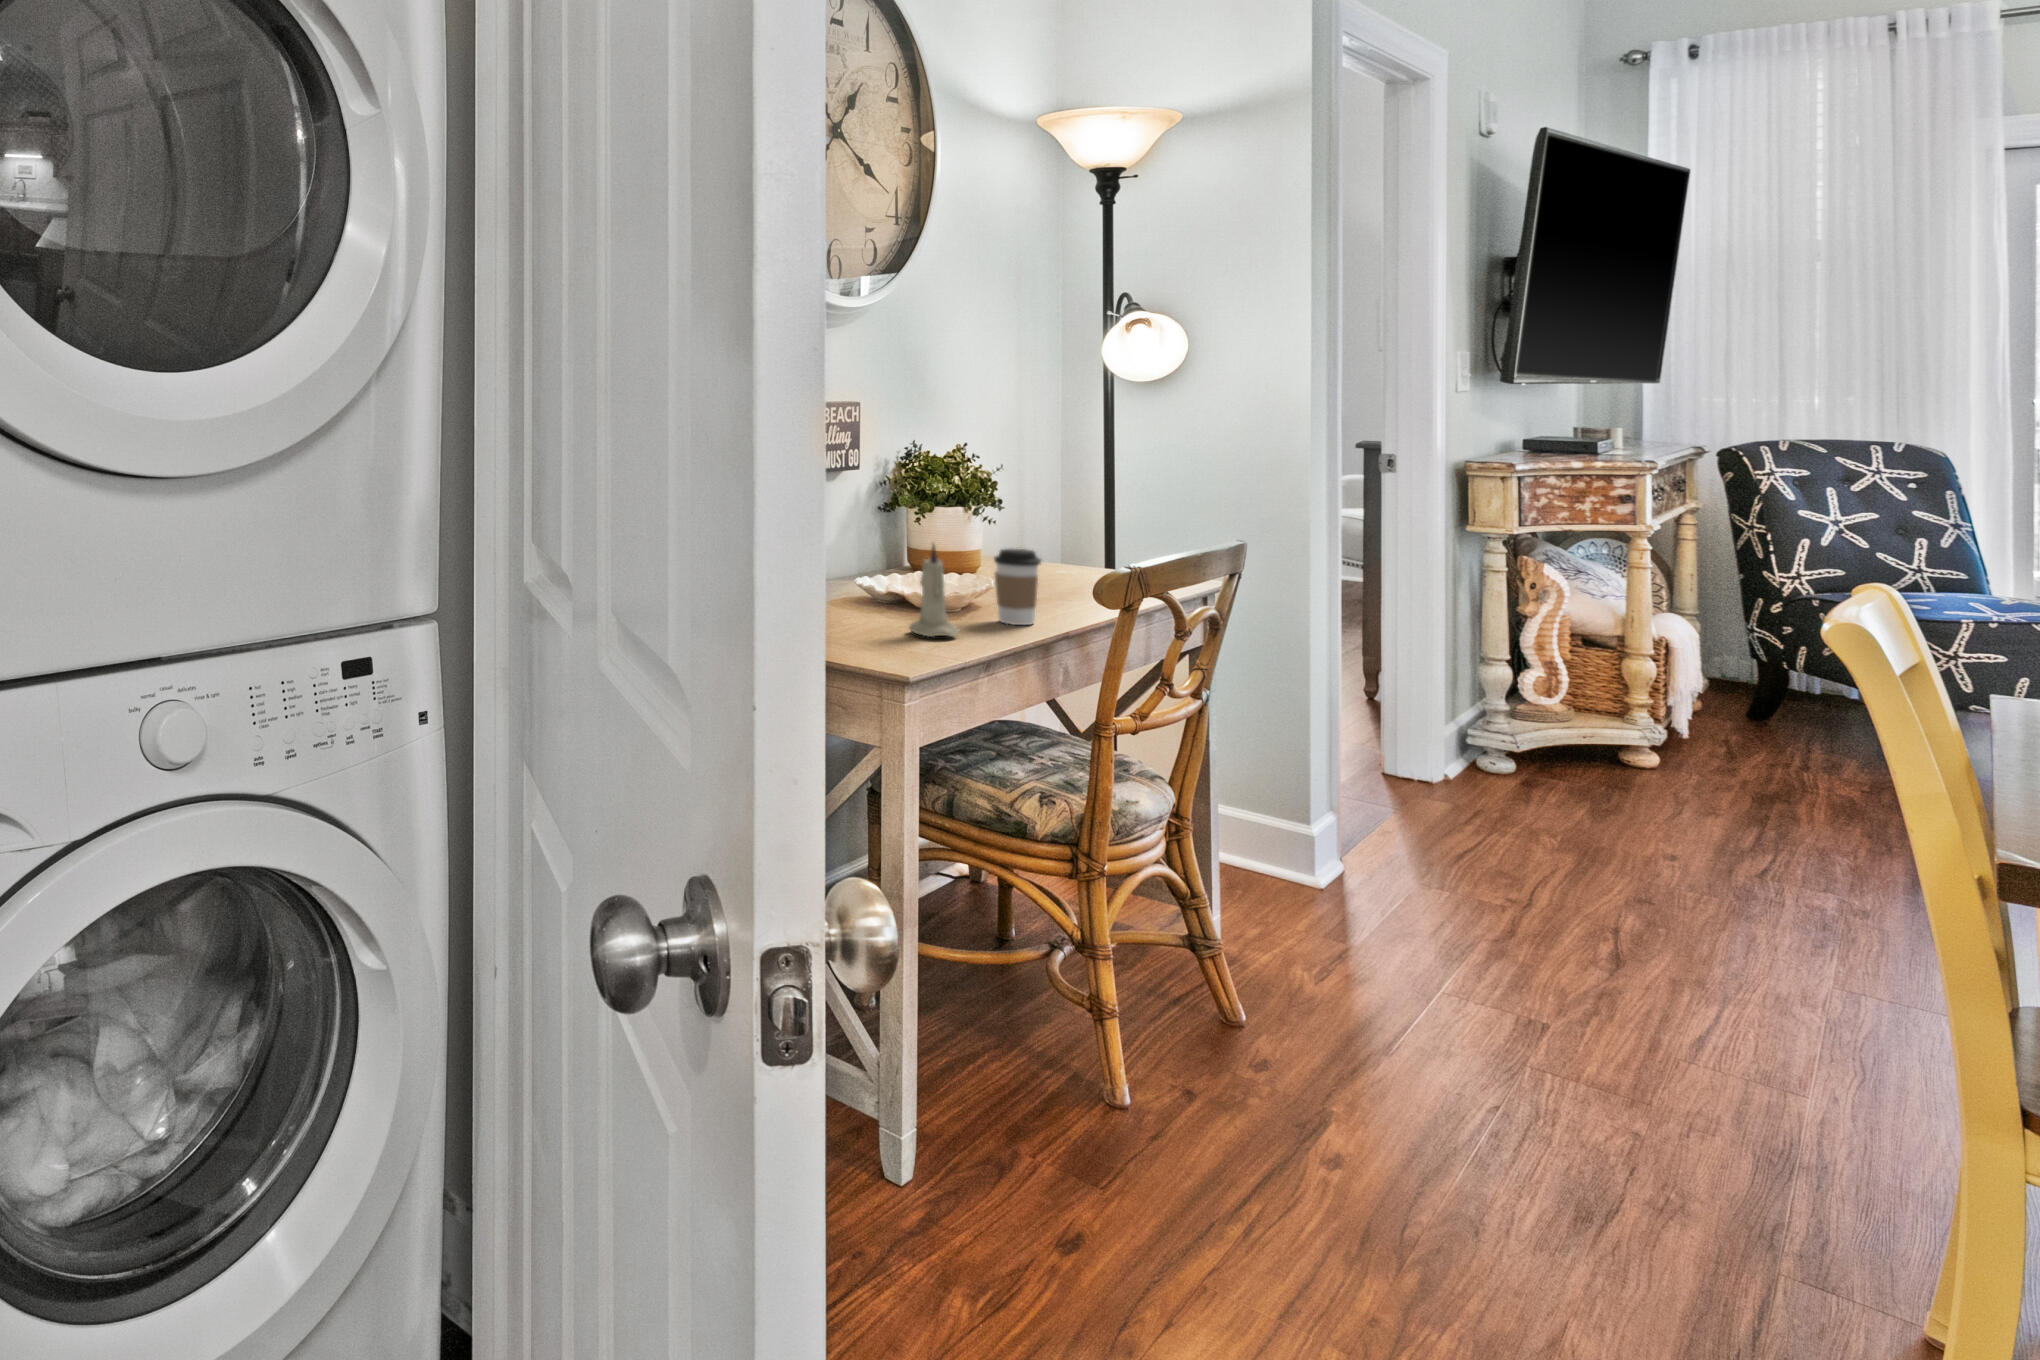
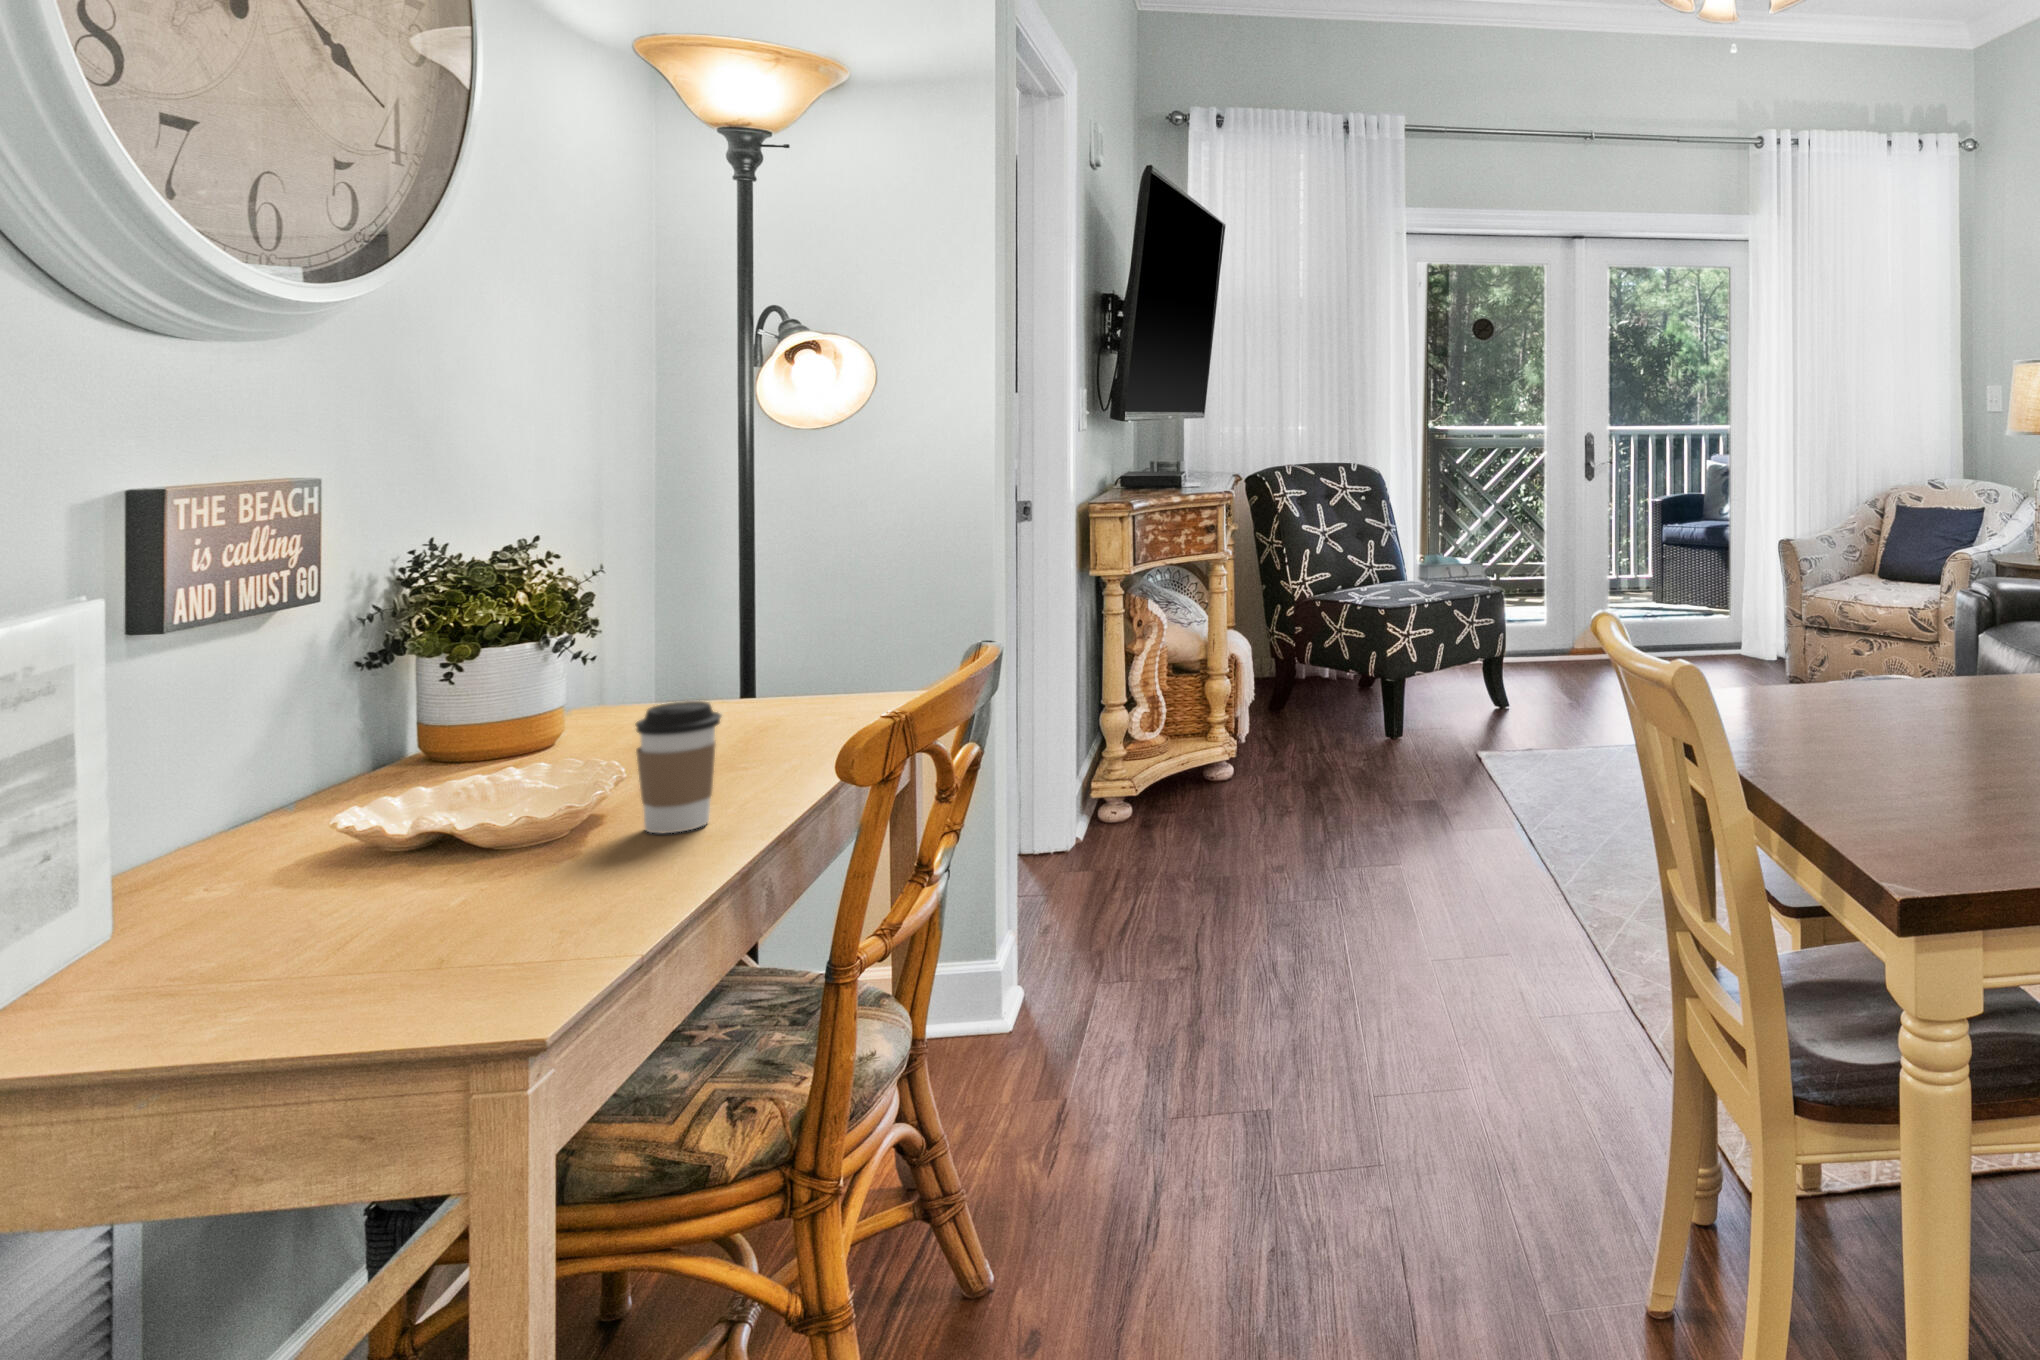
candle: present [909,544,959,637] -> none [481,721,591,903]

